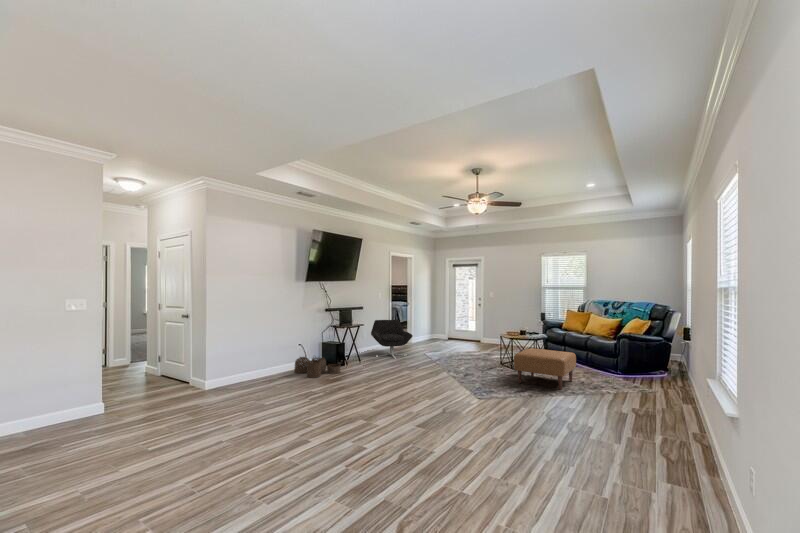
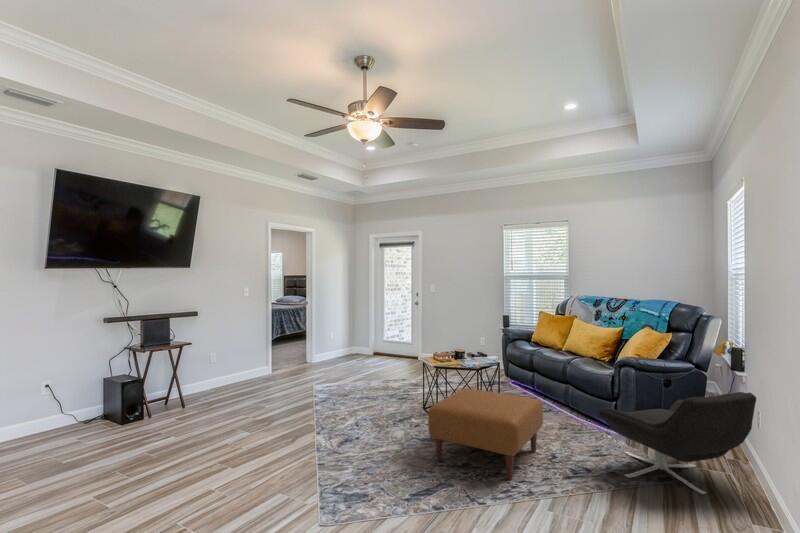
lounge chair: present [371,319,413,359] -> present [598,392,756,494]
woven basket: present [294,357,341,378] -> none [37,409,127,458]

